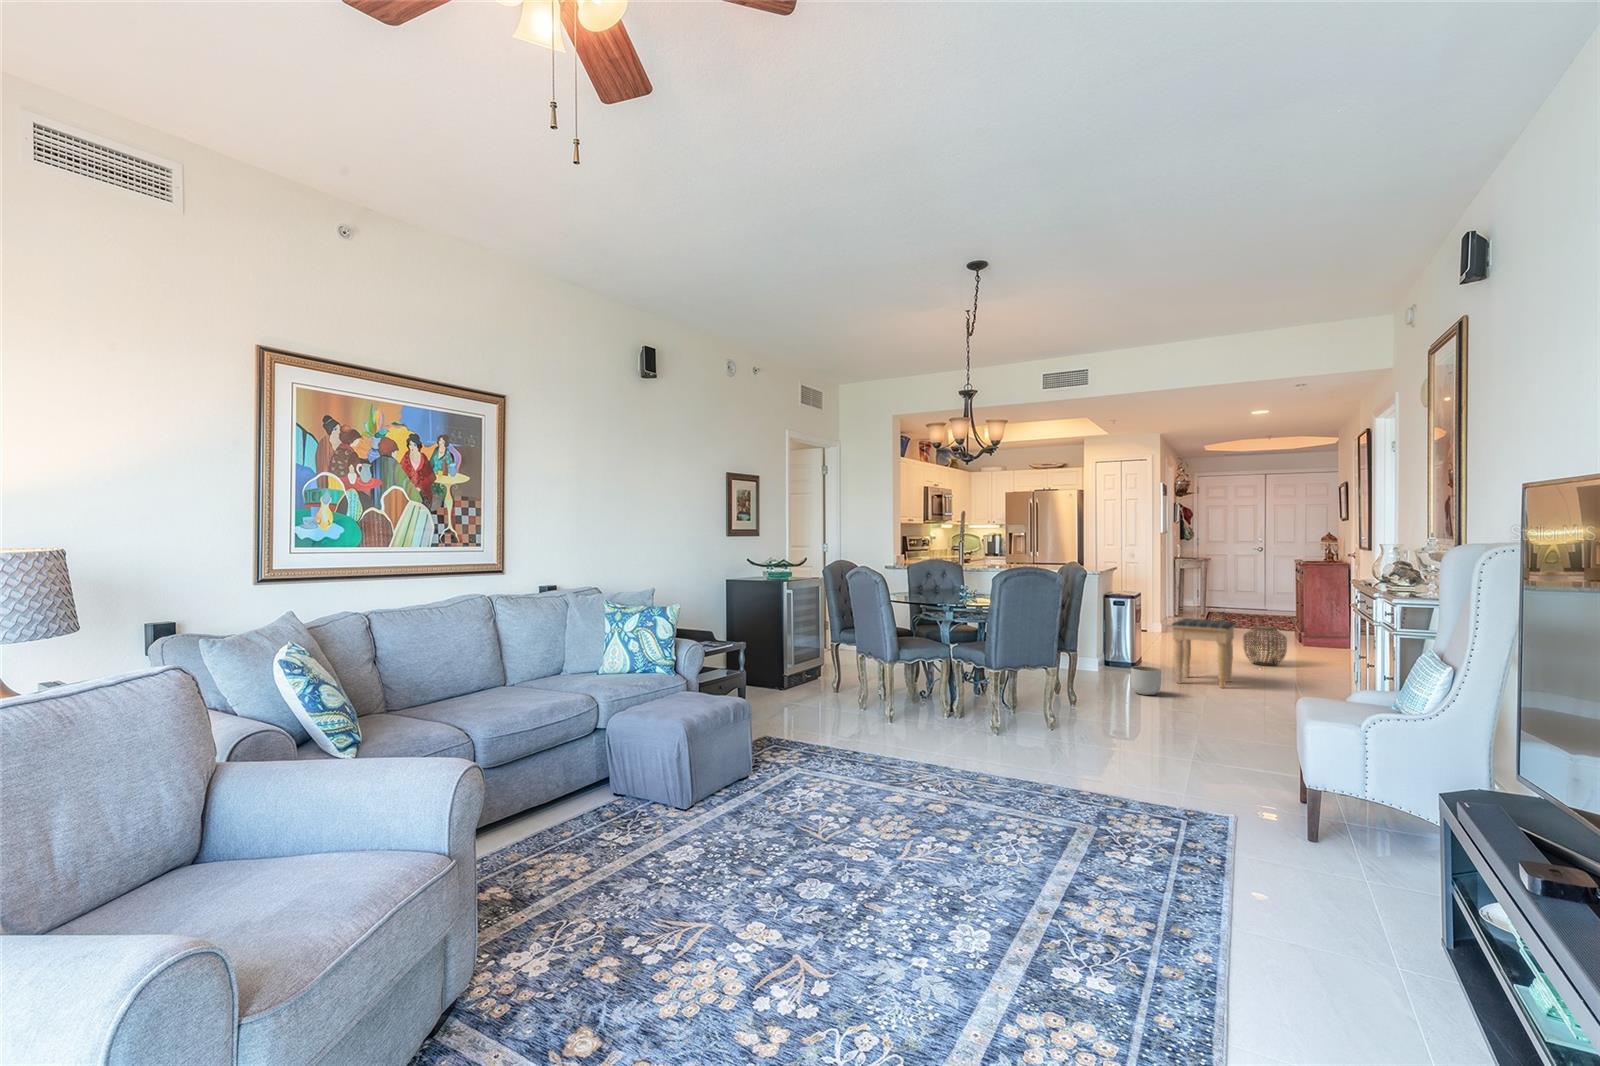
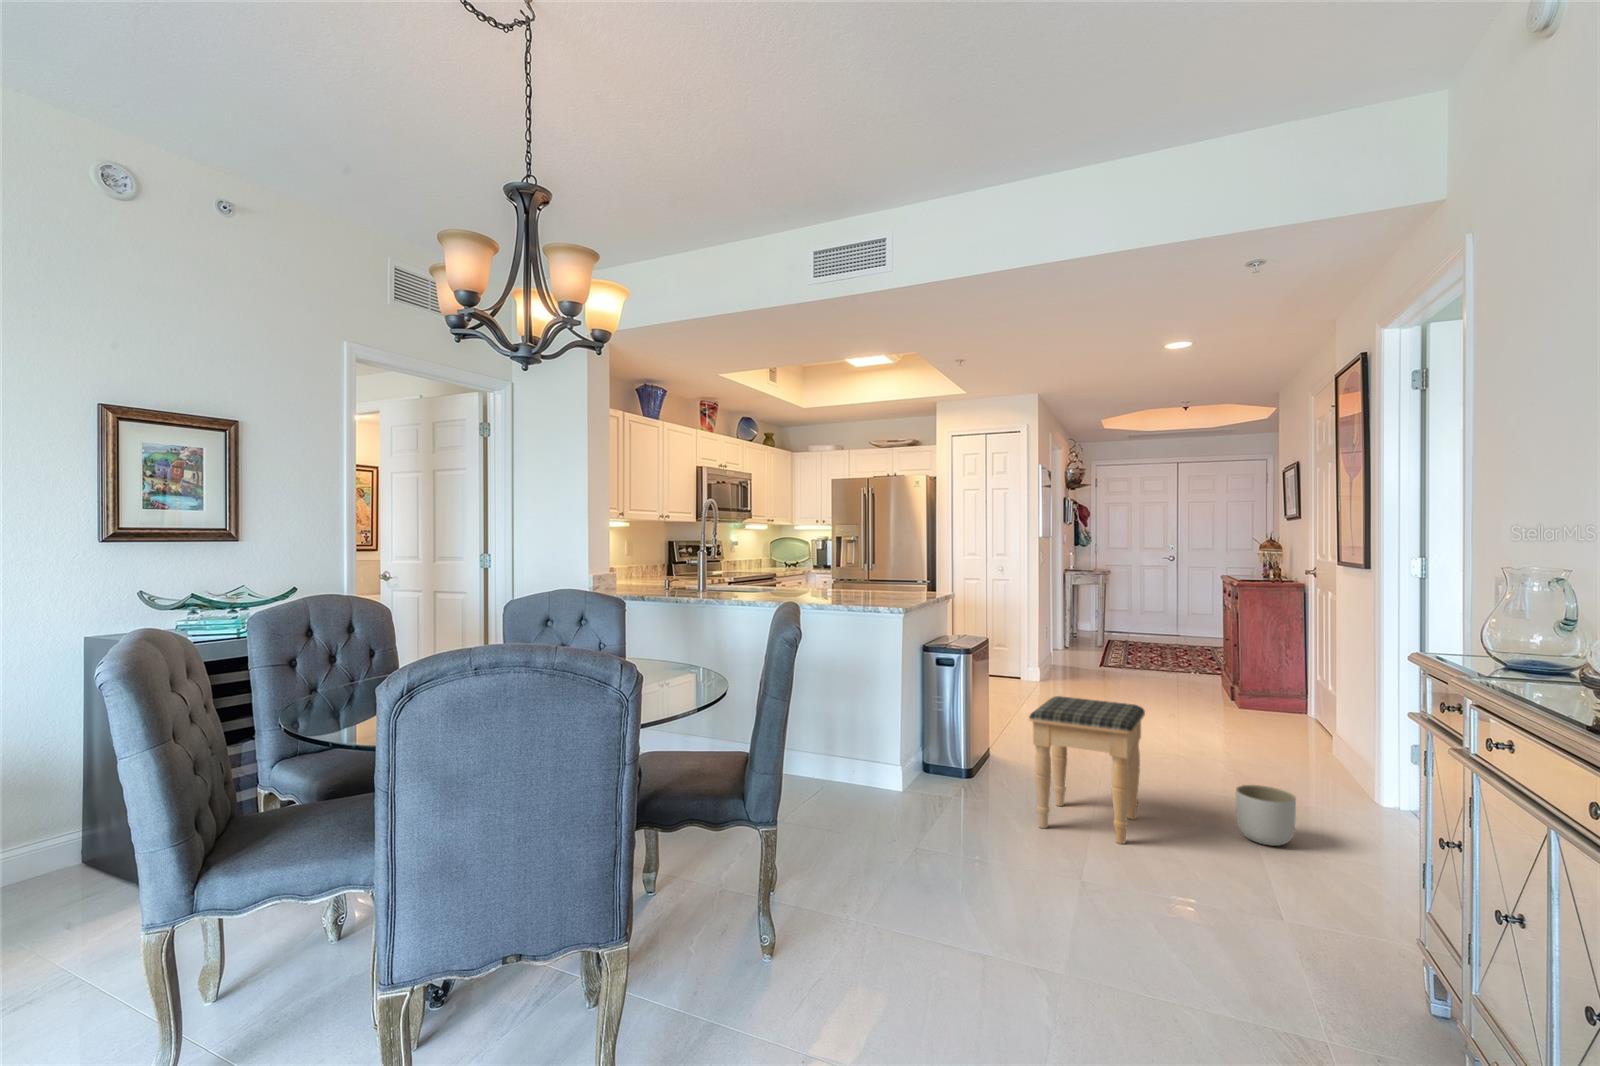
woven basket: present [1243,626,1287,666] -> none [1156,693,1225,764]
planter: present [1131,666,1161,695] -> present [1236,785,1296,846]

